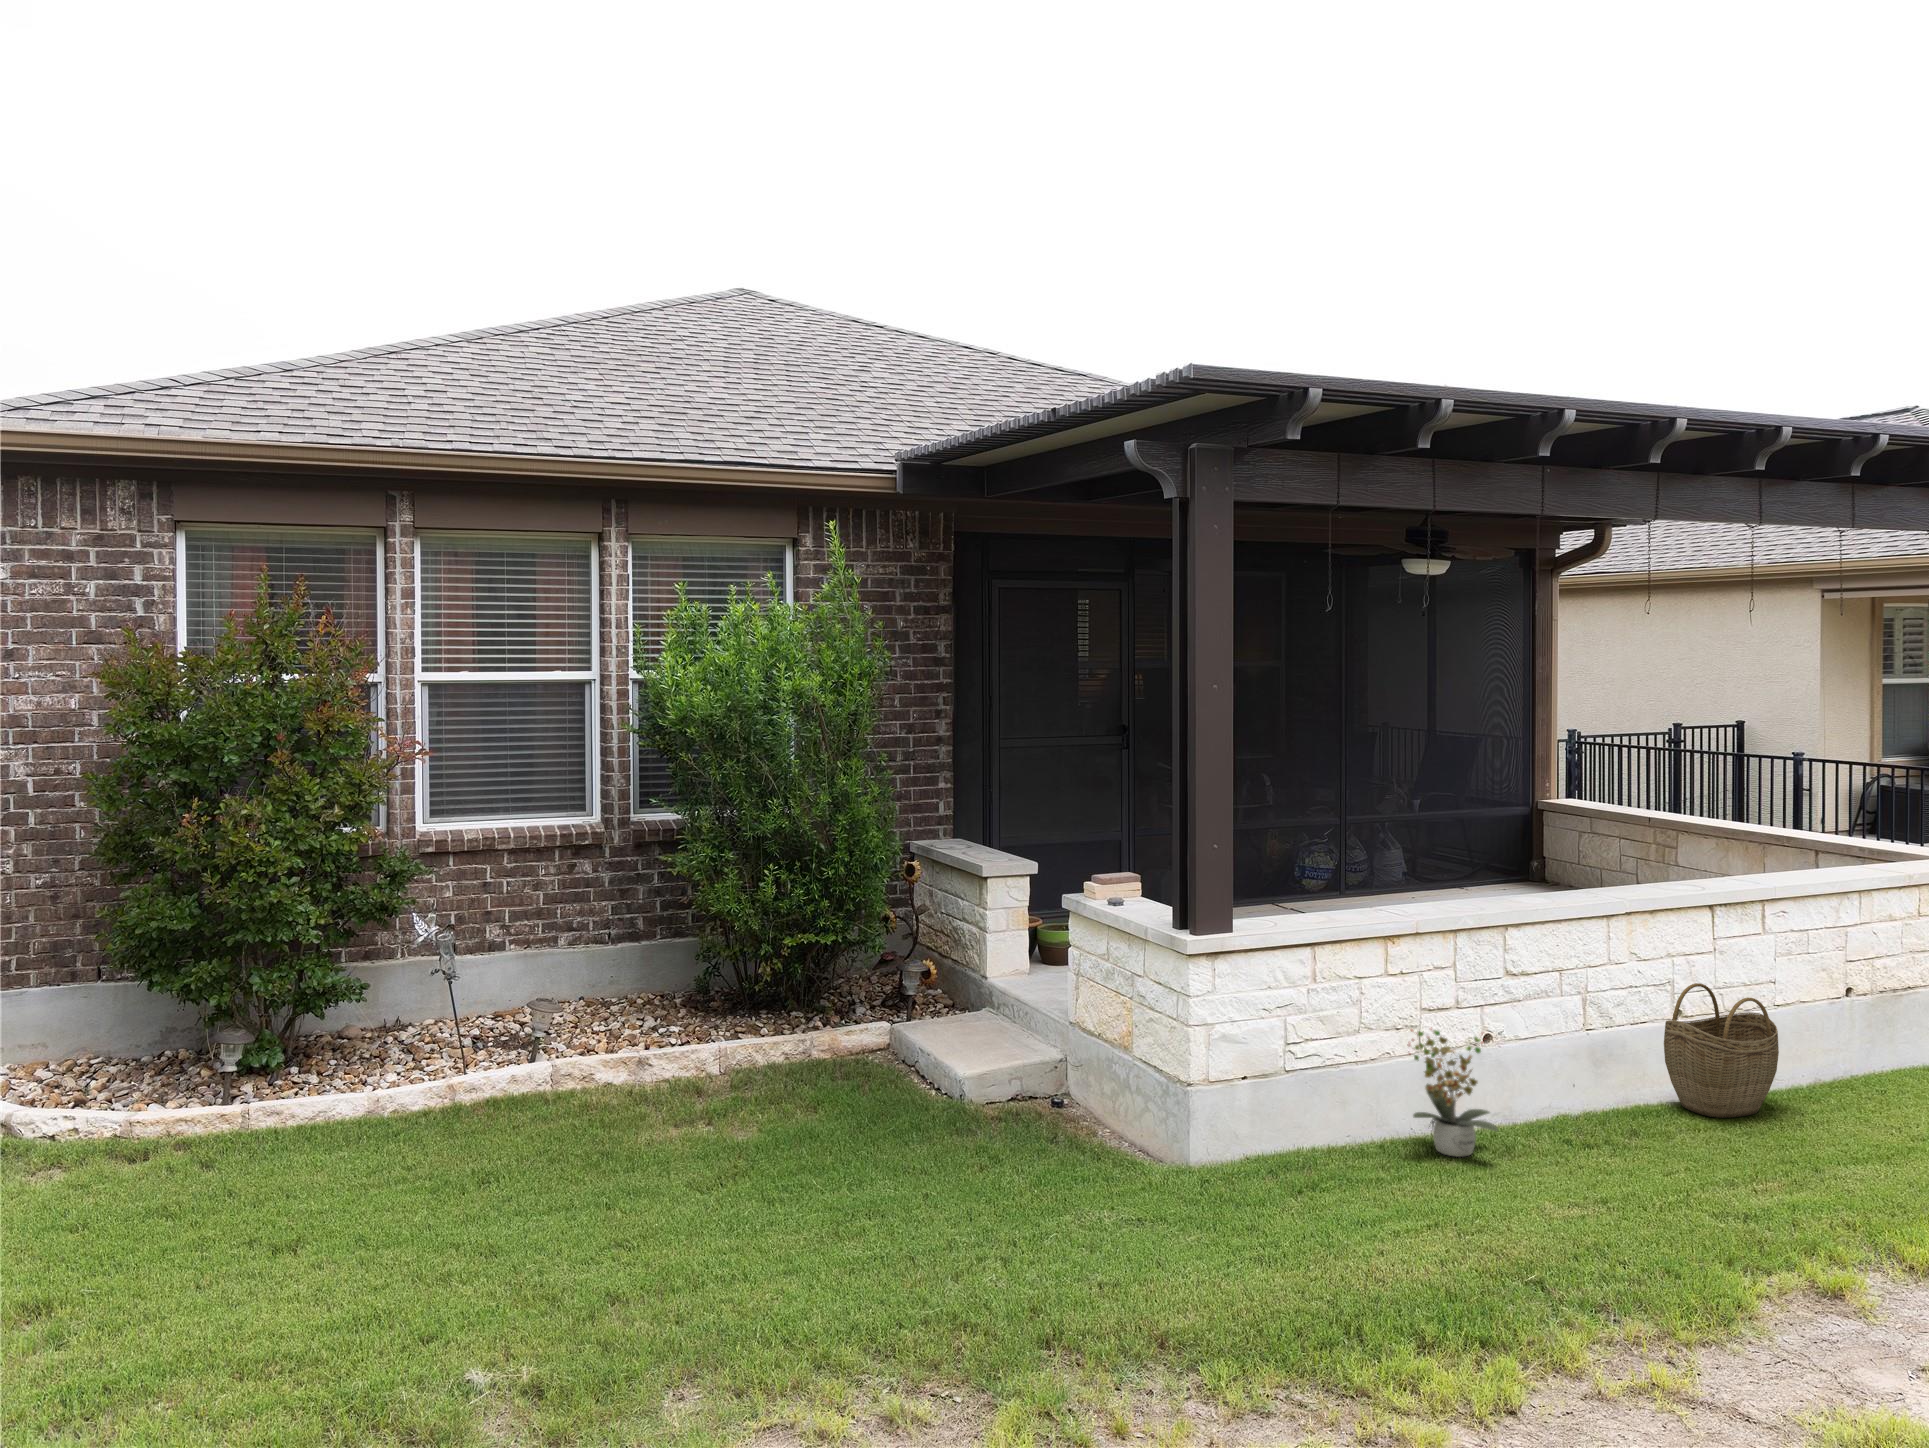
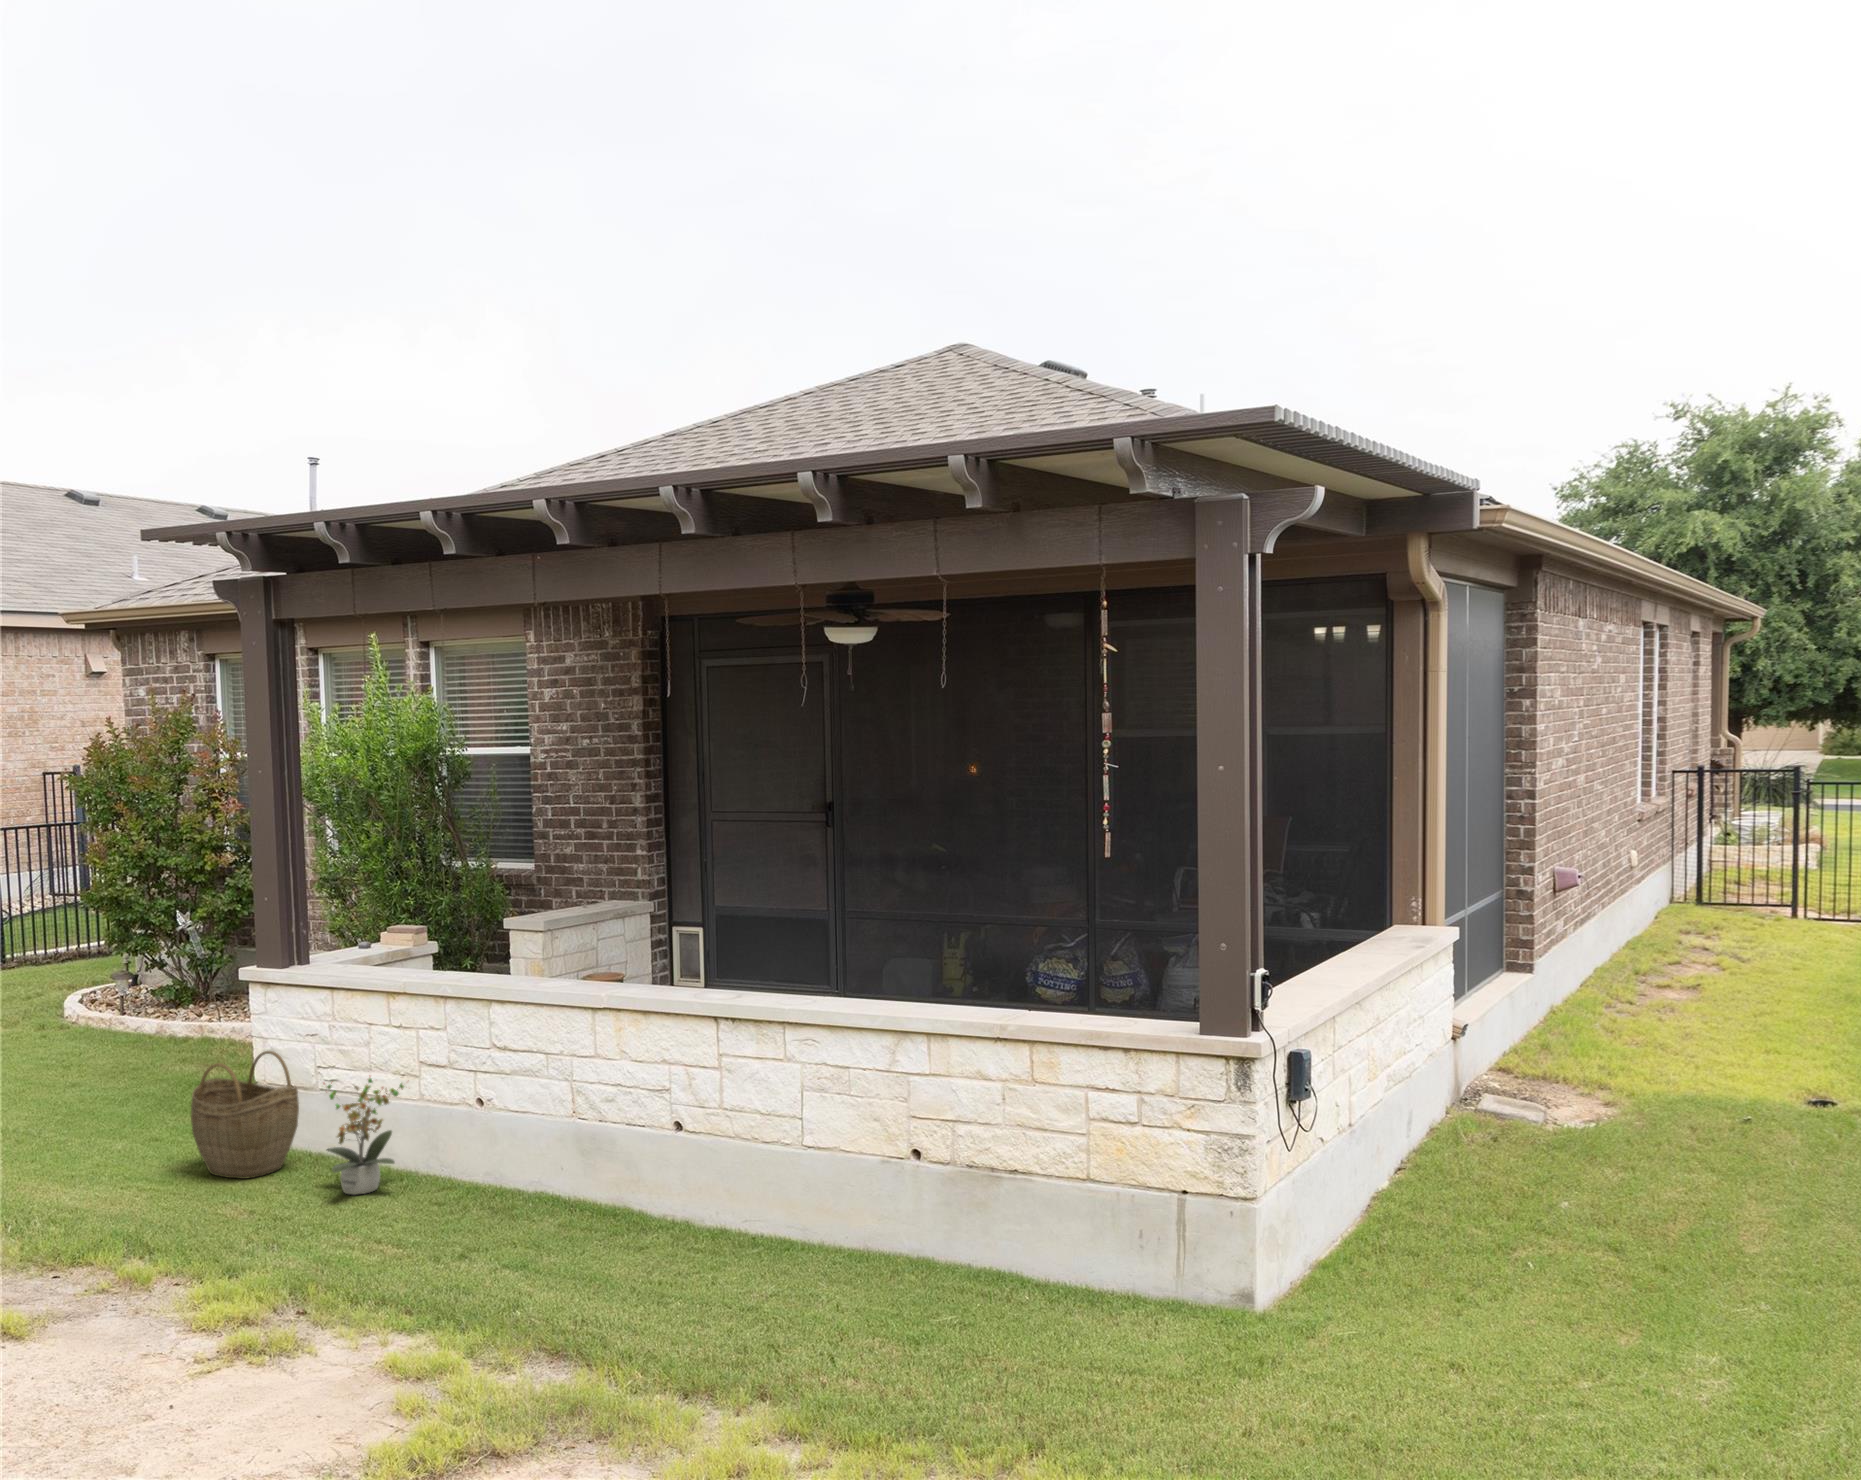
woven basket: present [1664,983,1779,1118] -> present [191,1051,299,1179]

